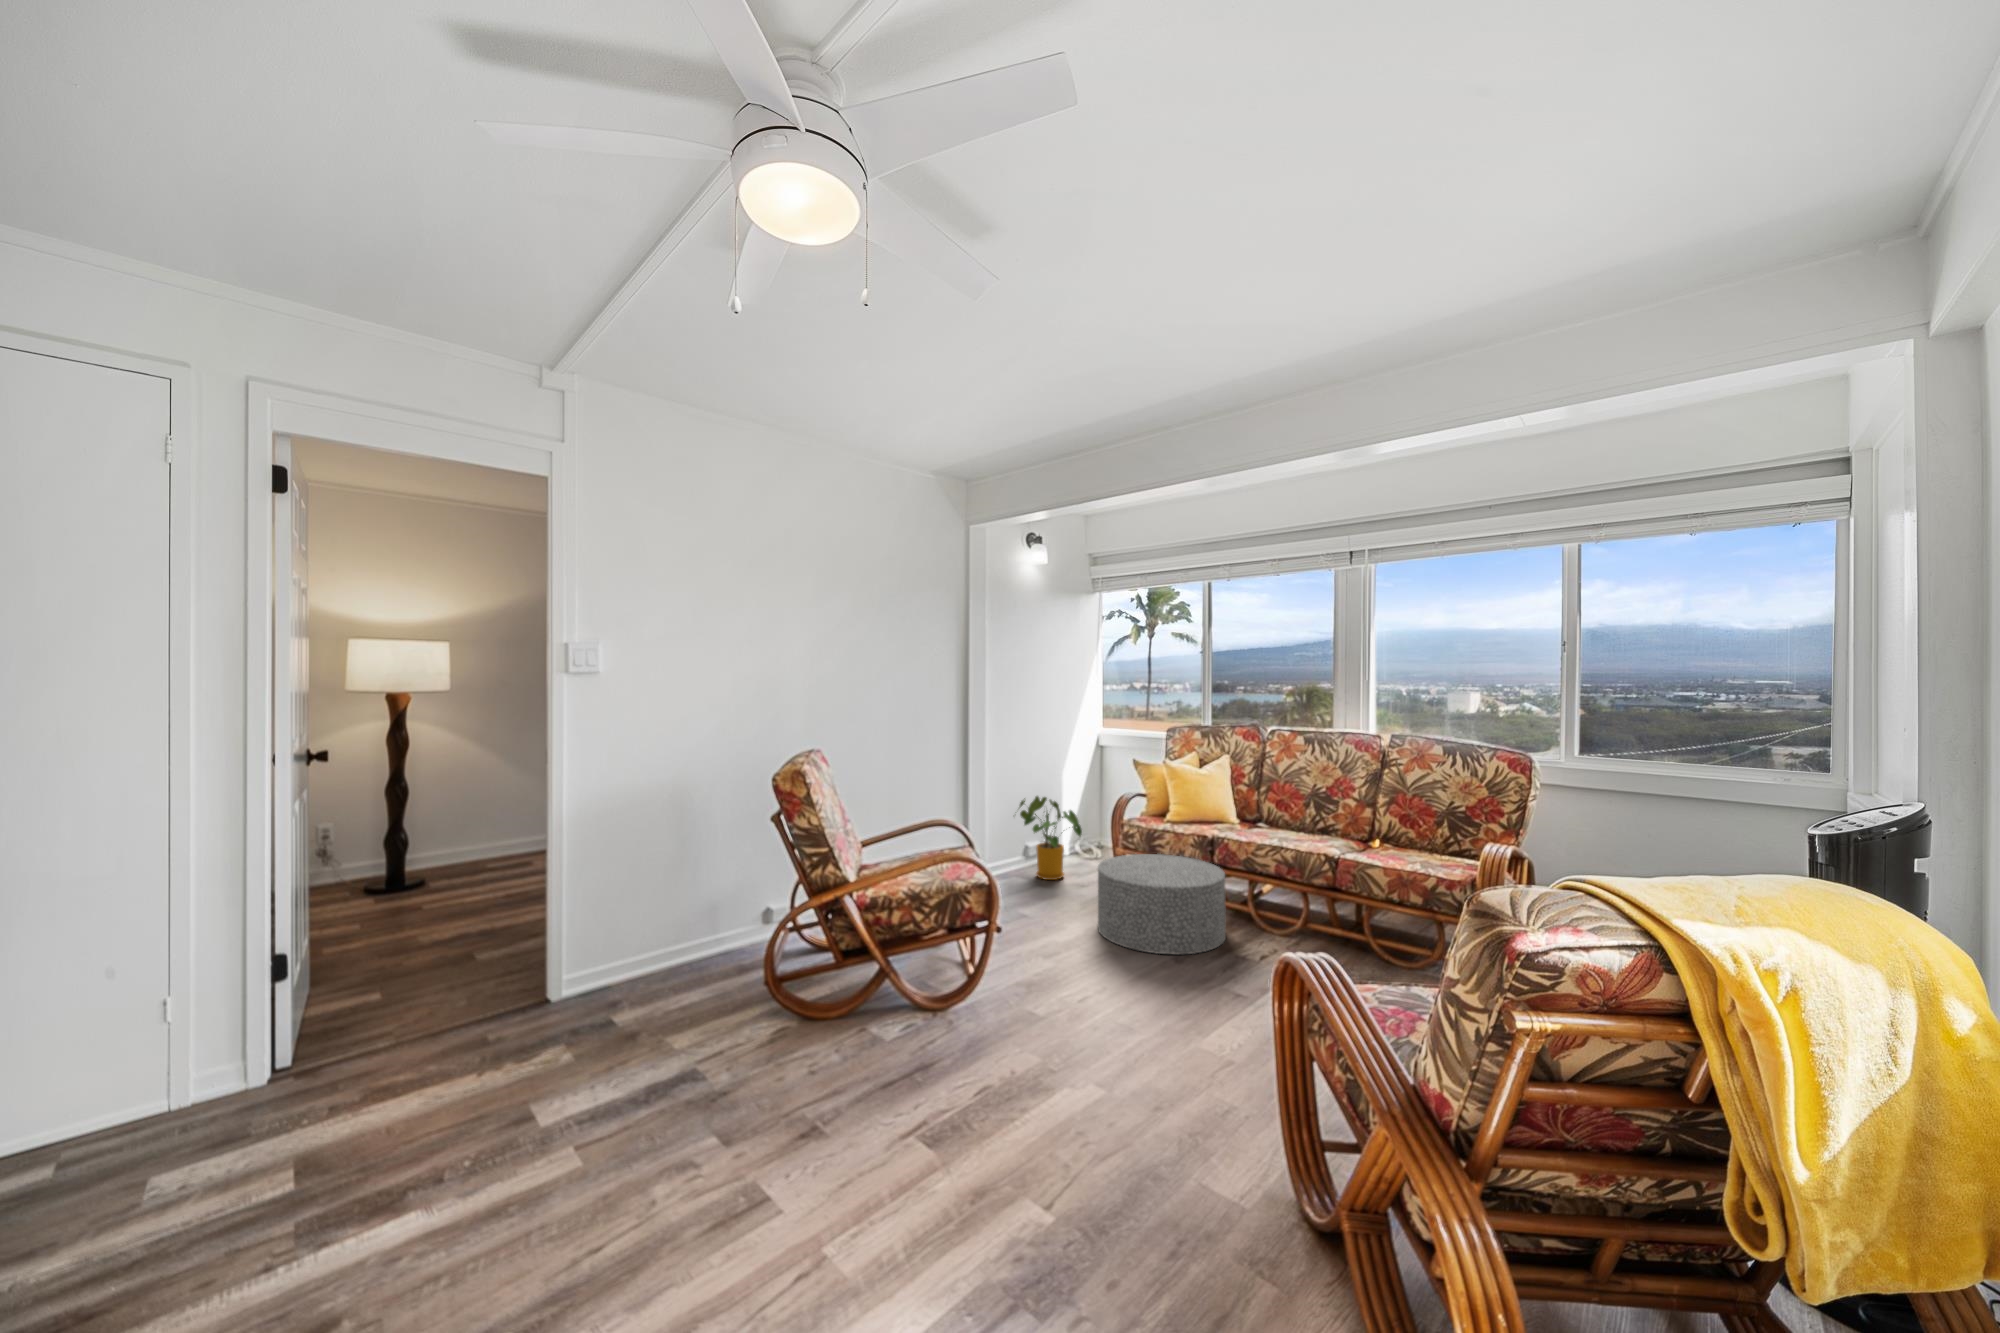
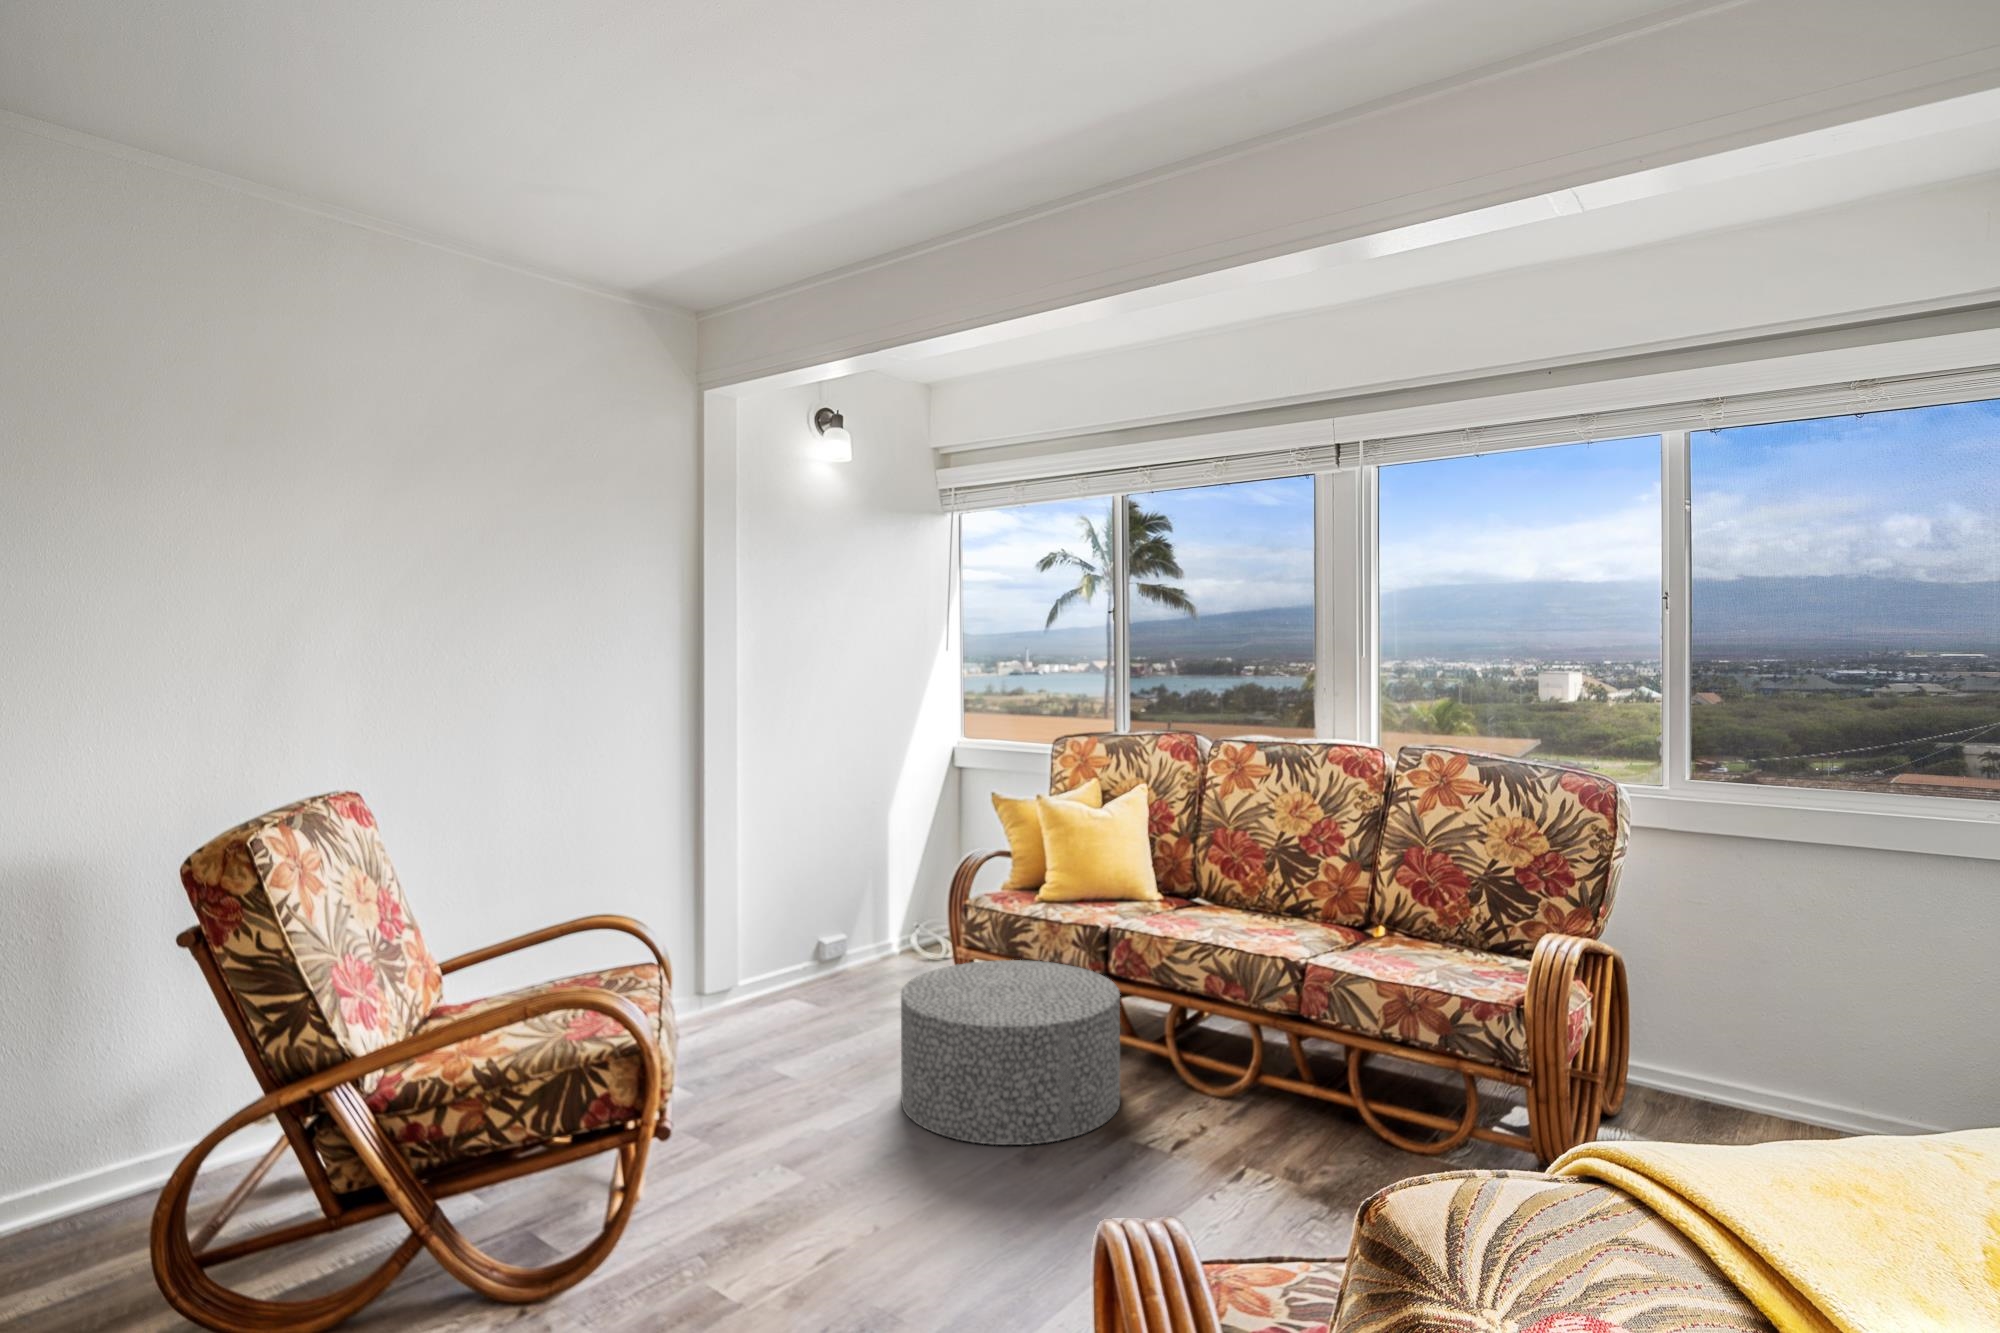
house plant: present [1019,796,1082,880] -> none [786,859,900,1006]

